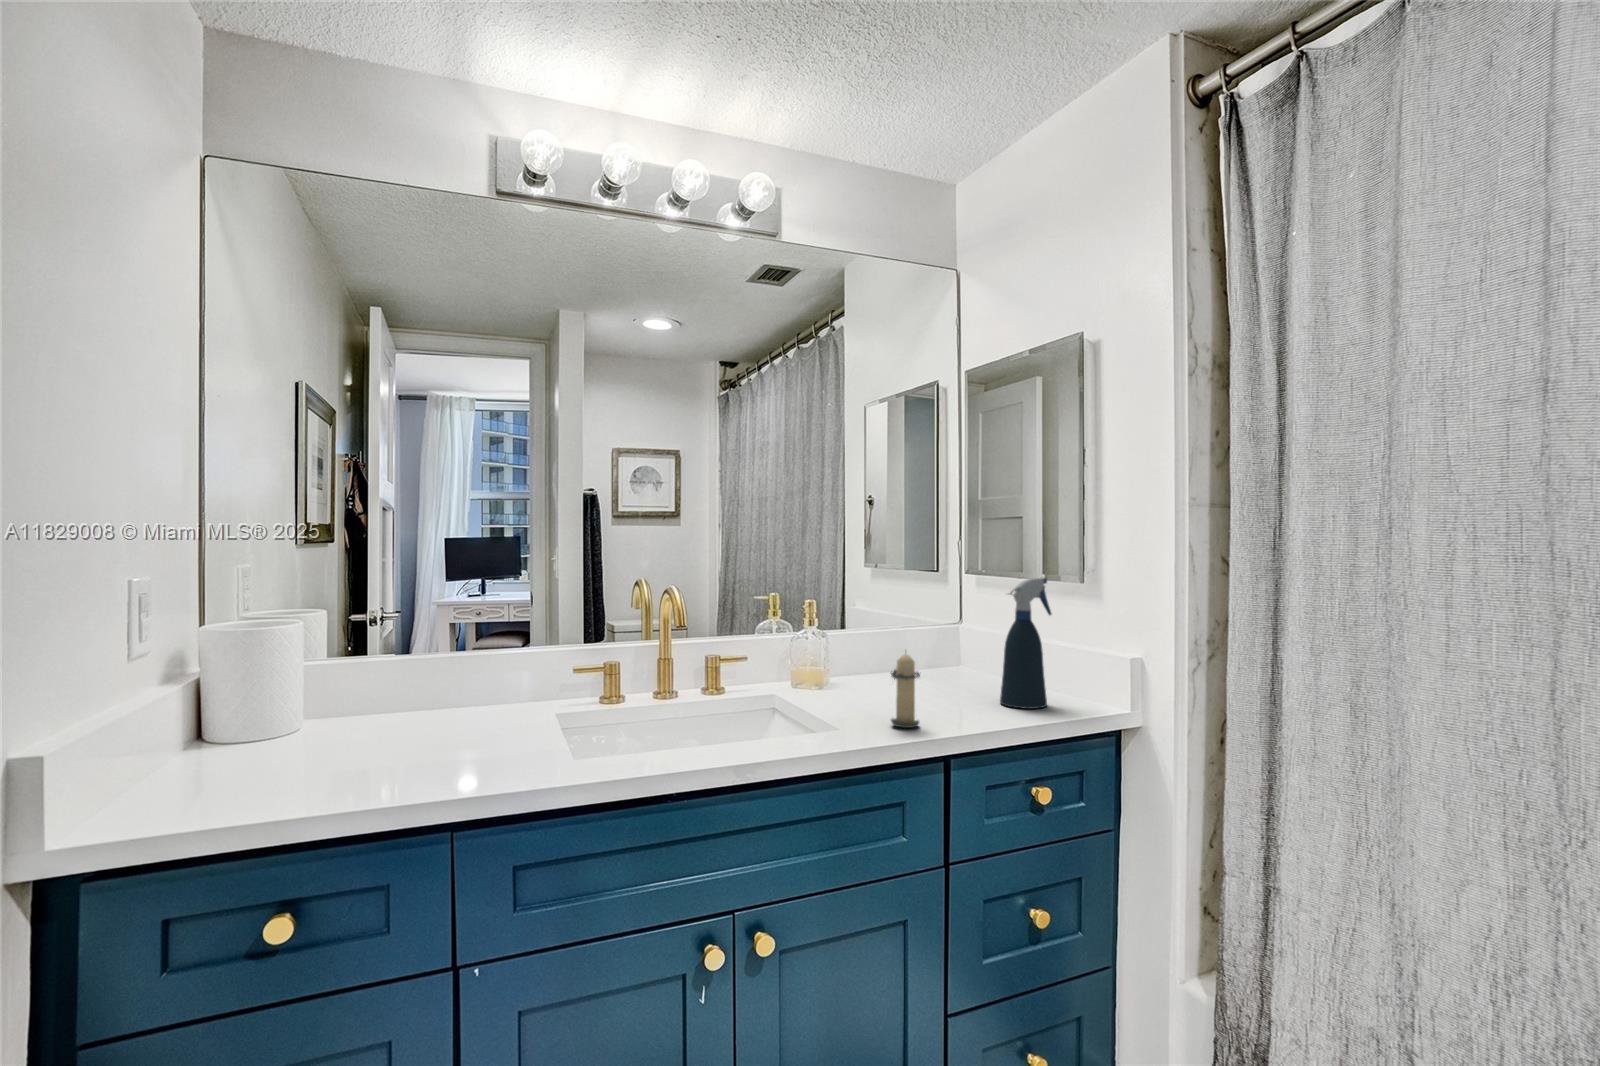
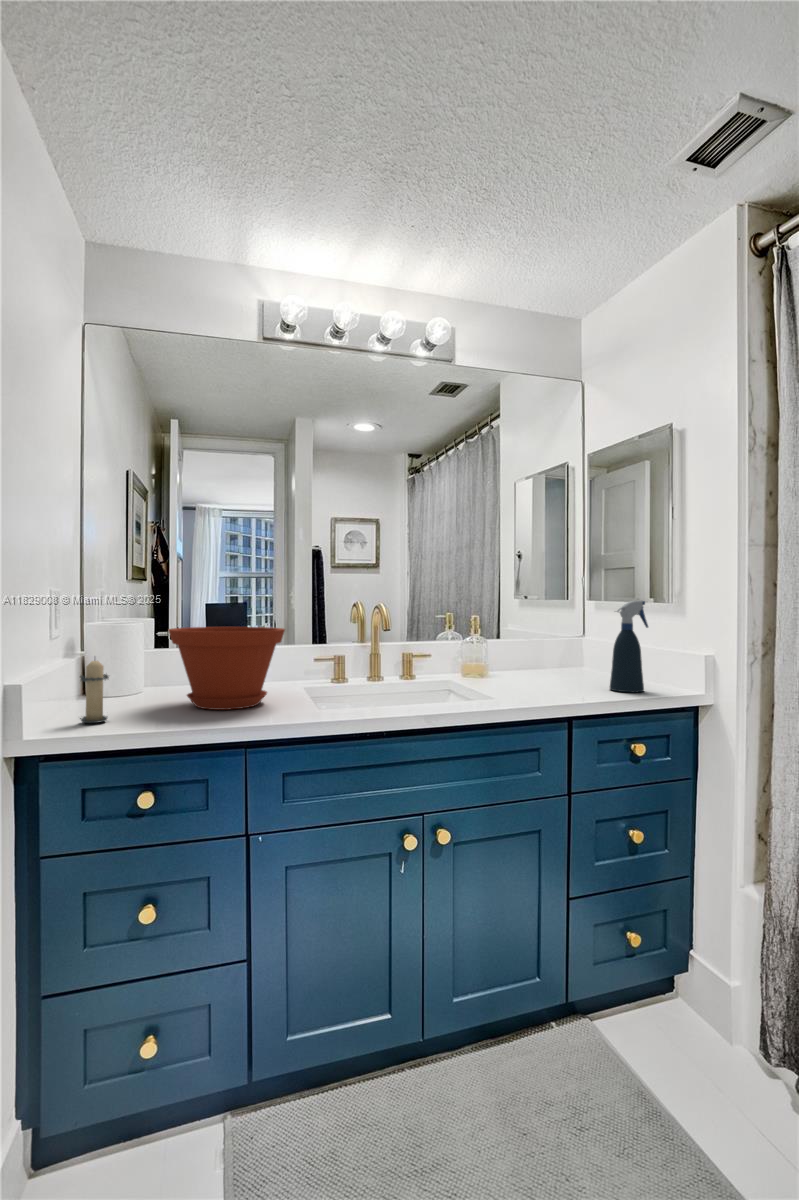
plant pot: none [327,627,522,767] -> present [168,627,285,710]
candle: present [891,654,920,728] -> present [80,660,109,723]

